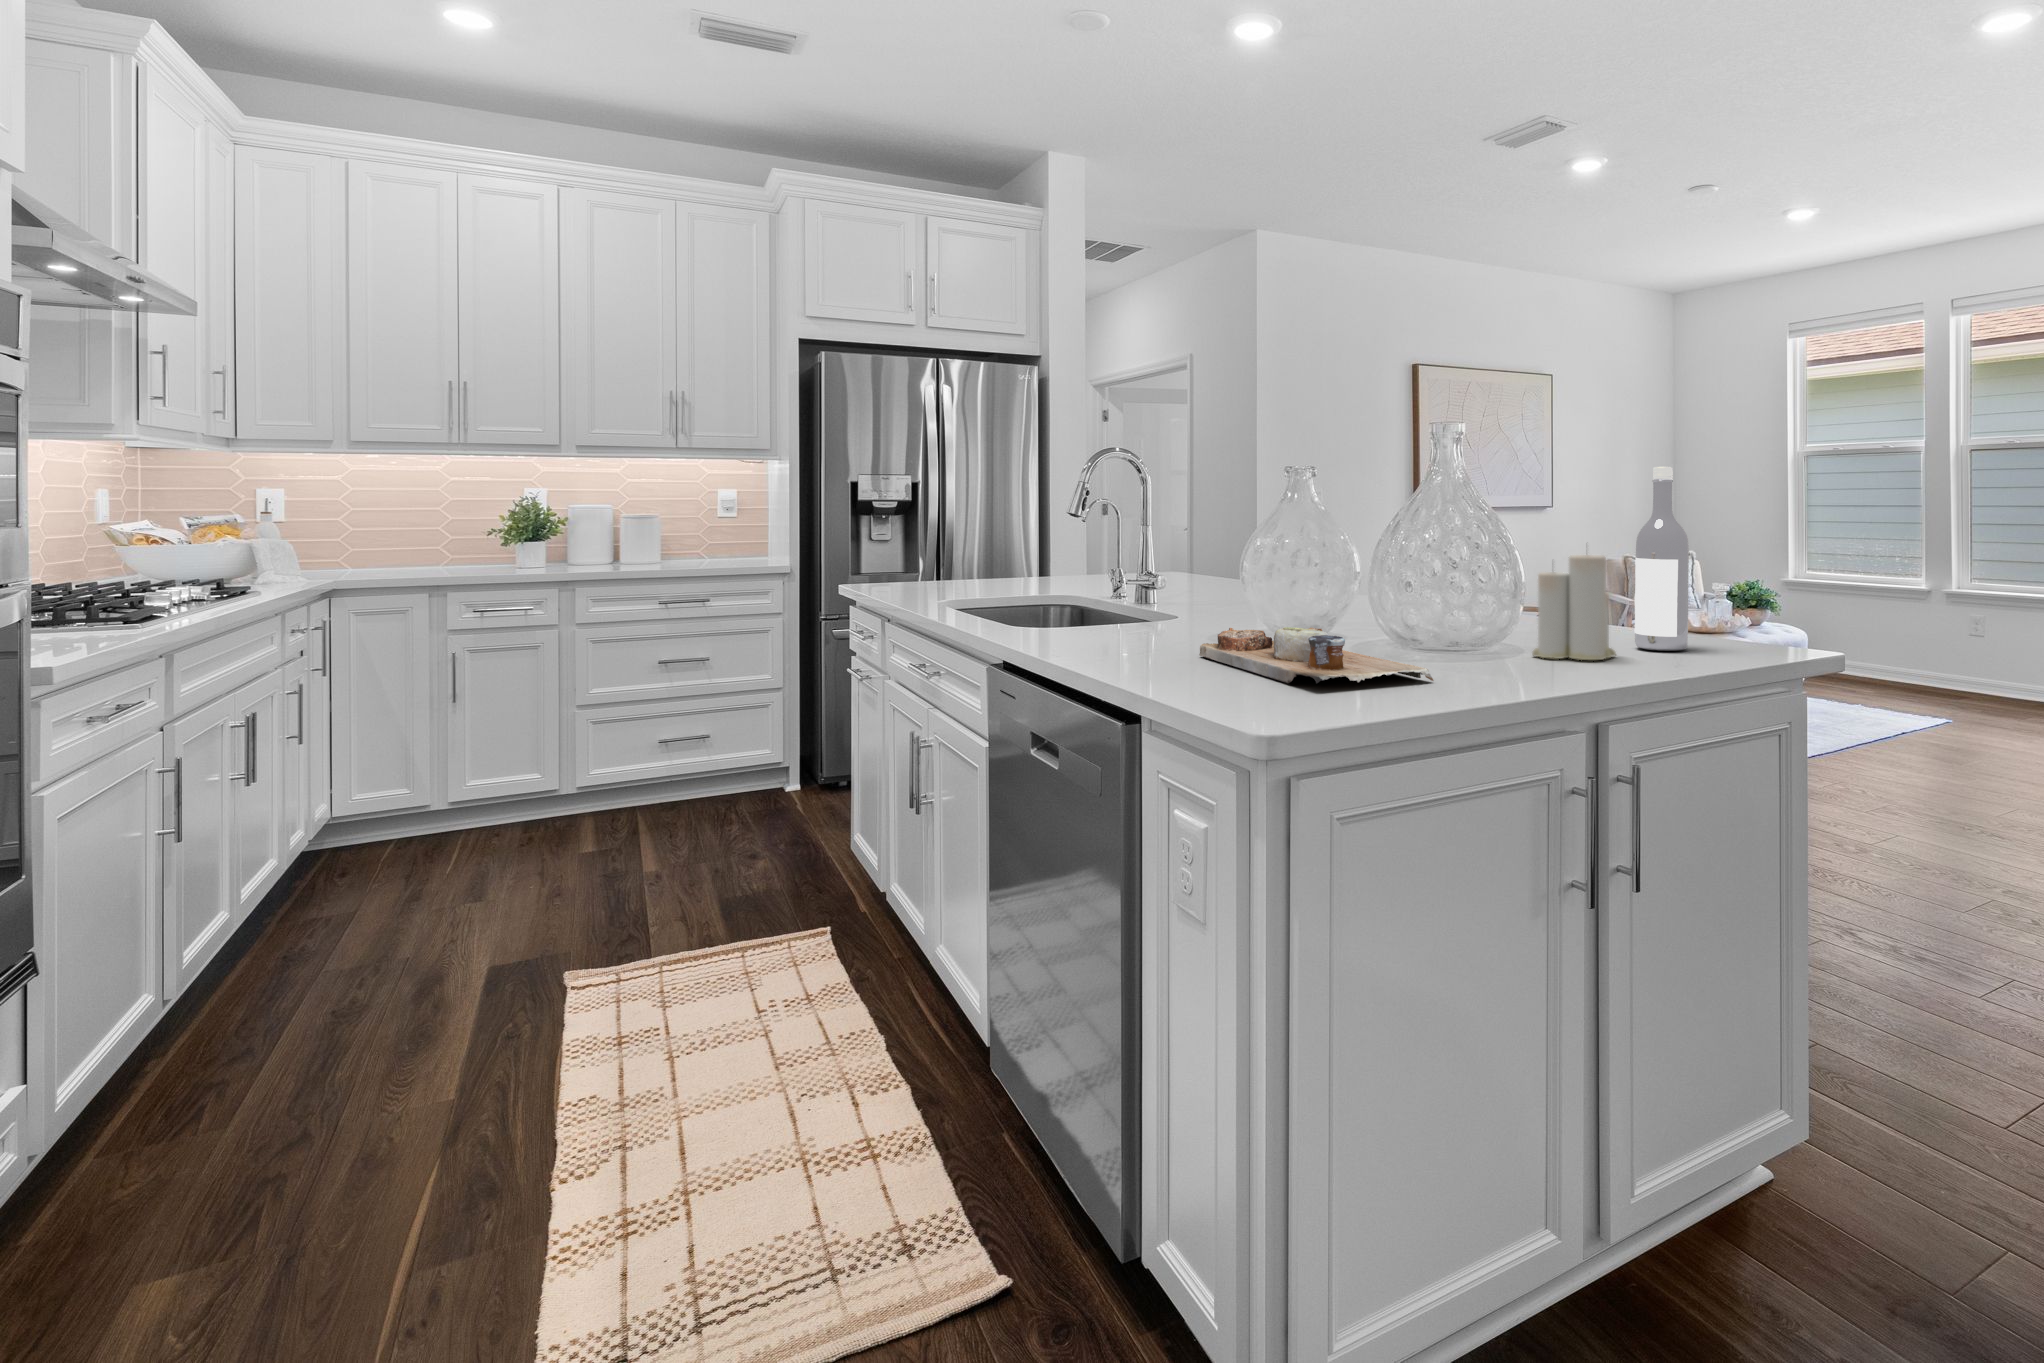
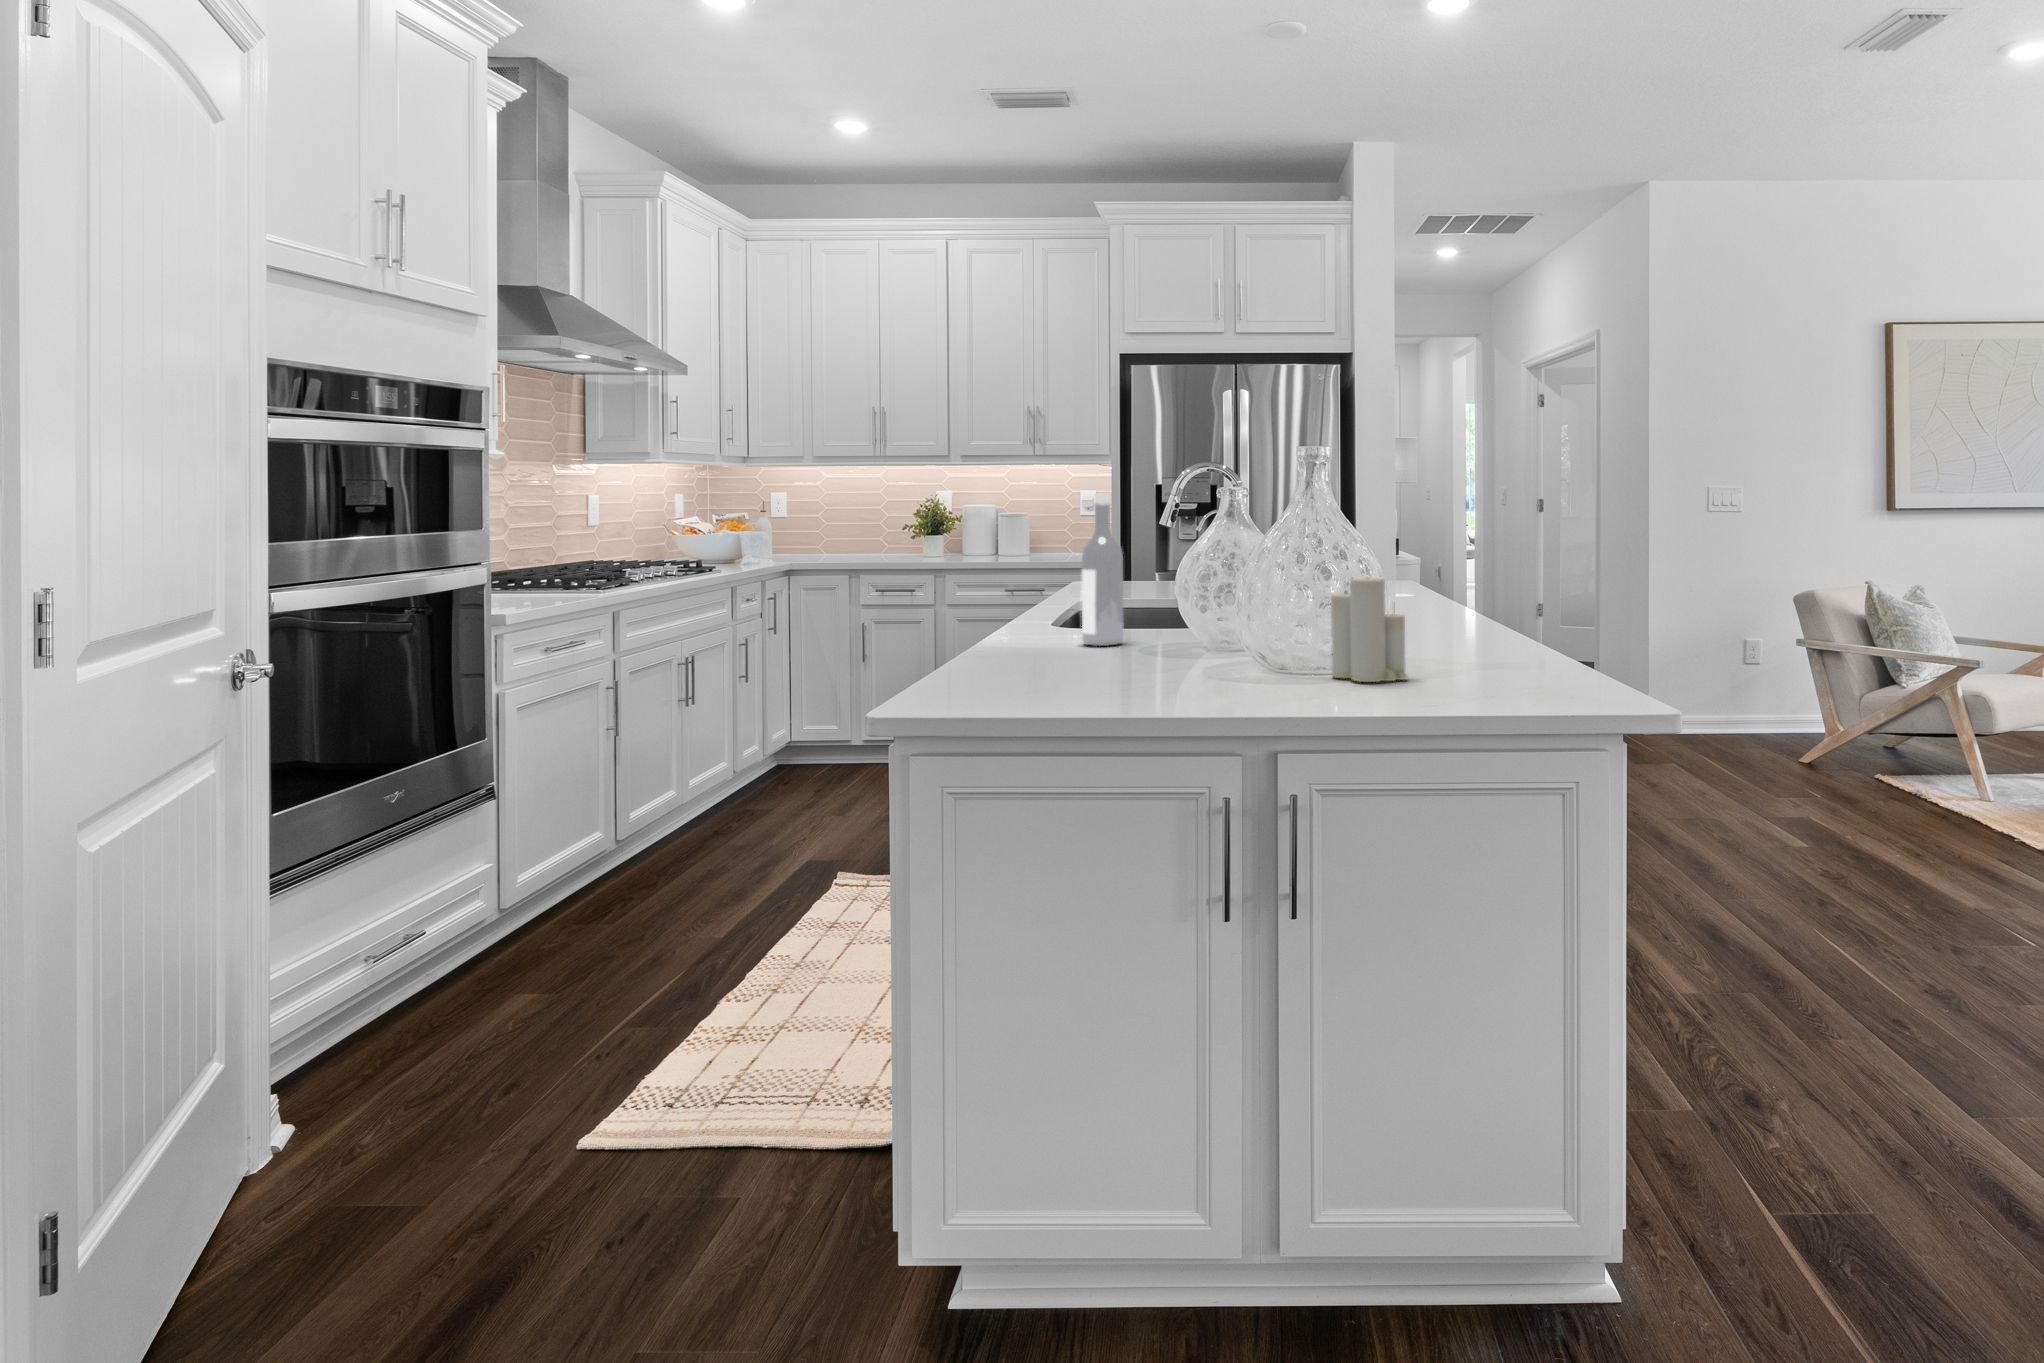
wine bottle: present [1635,467,1689,651] -> present [1082,493,1123,646]
cutting board: present [1199,627,1434,683] -> none [1031,633,1177,689]

